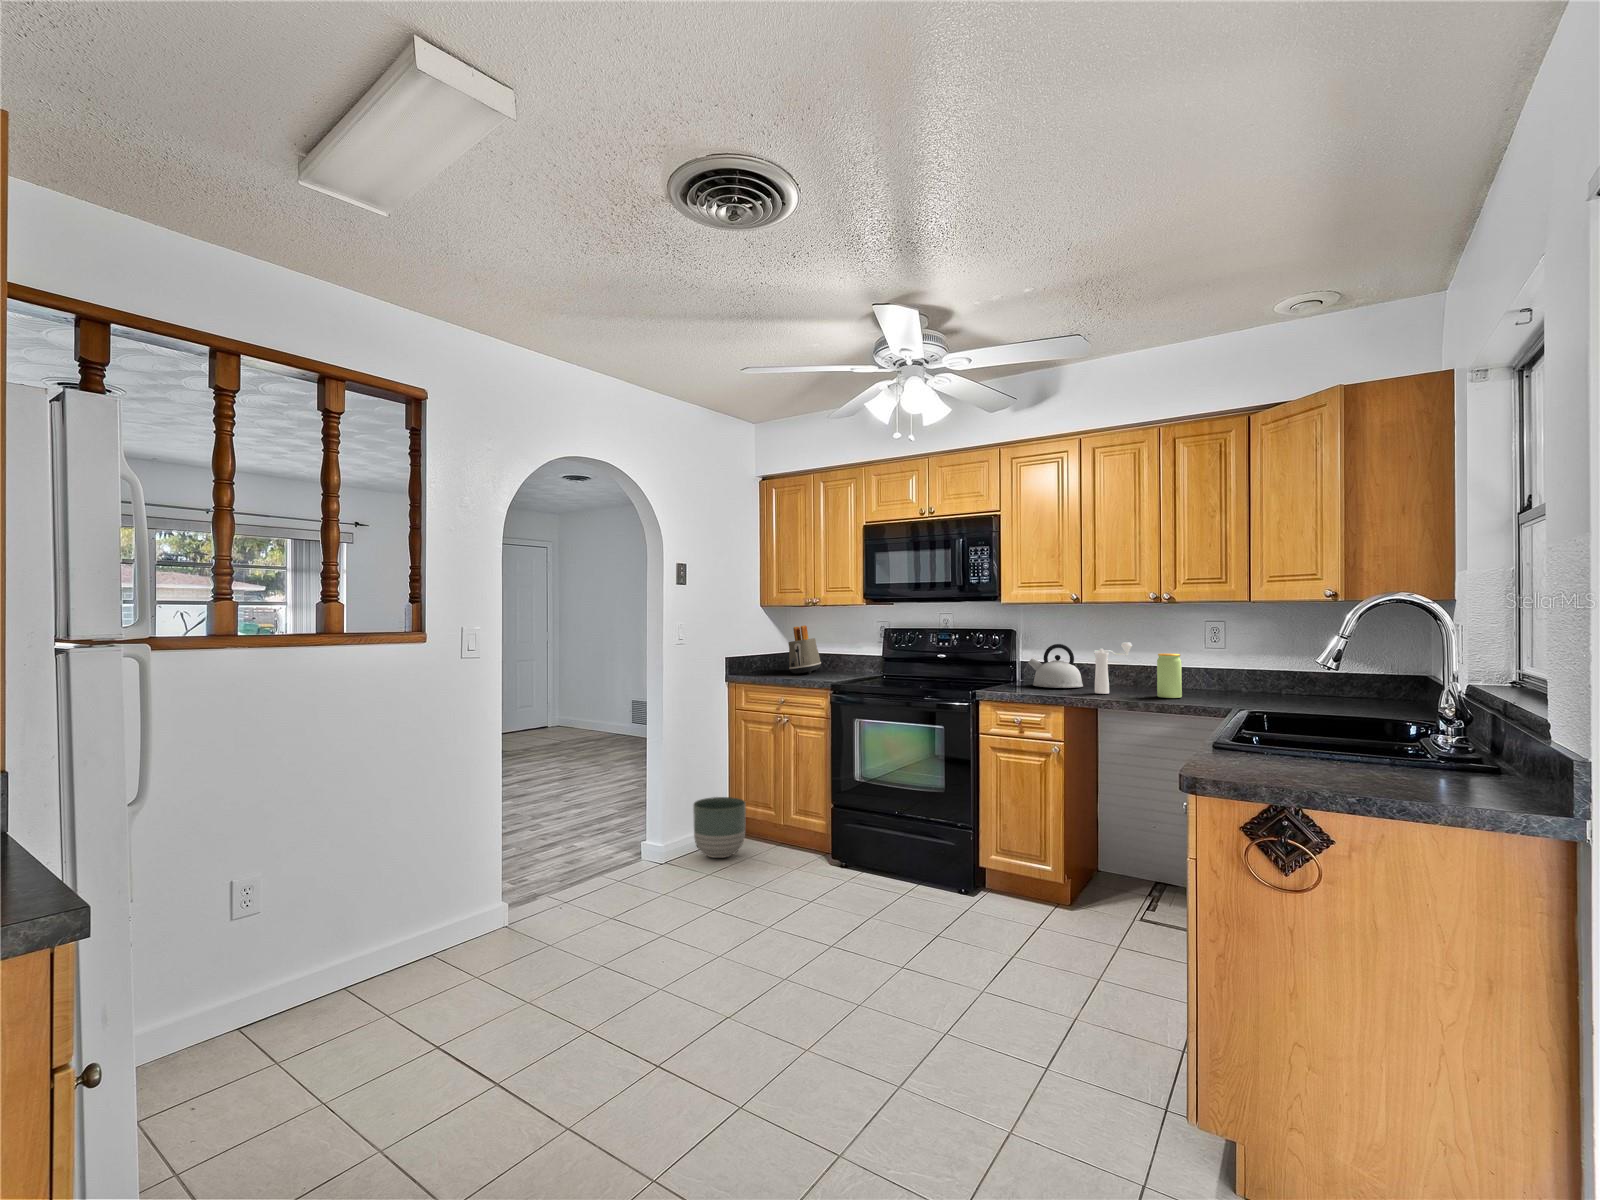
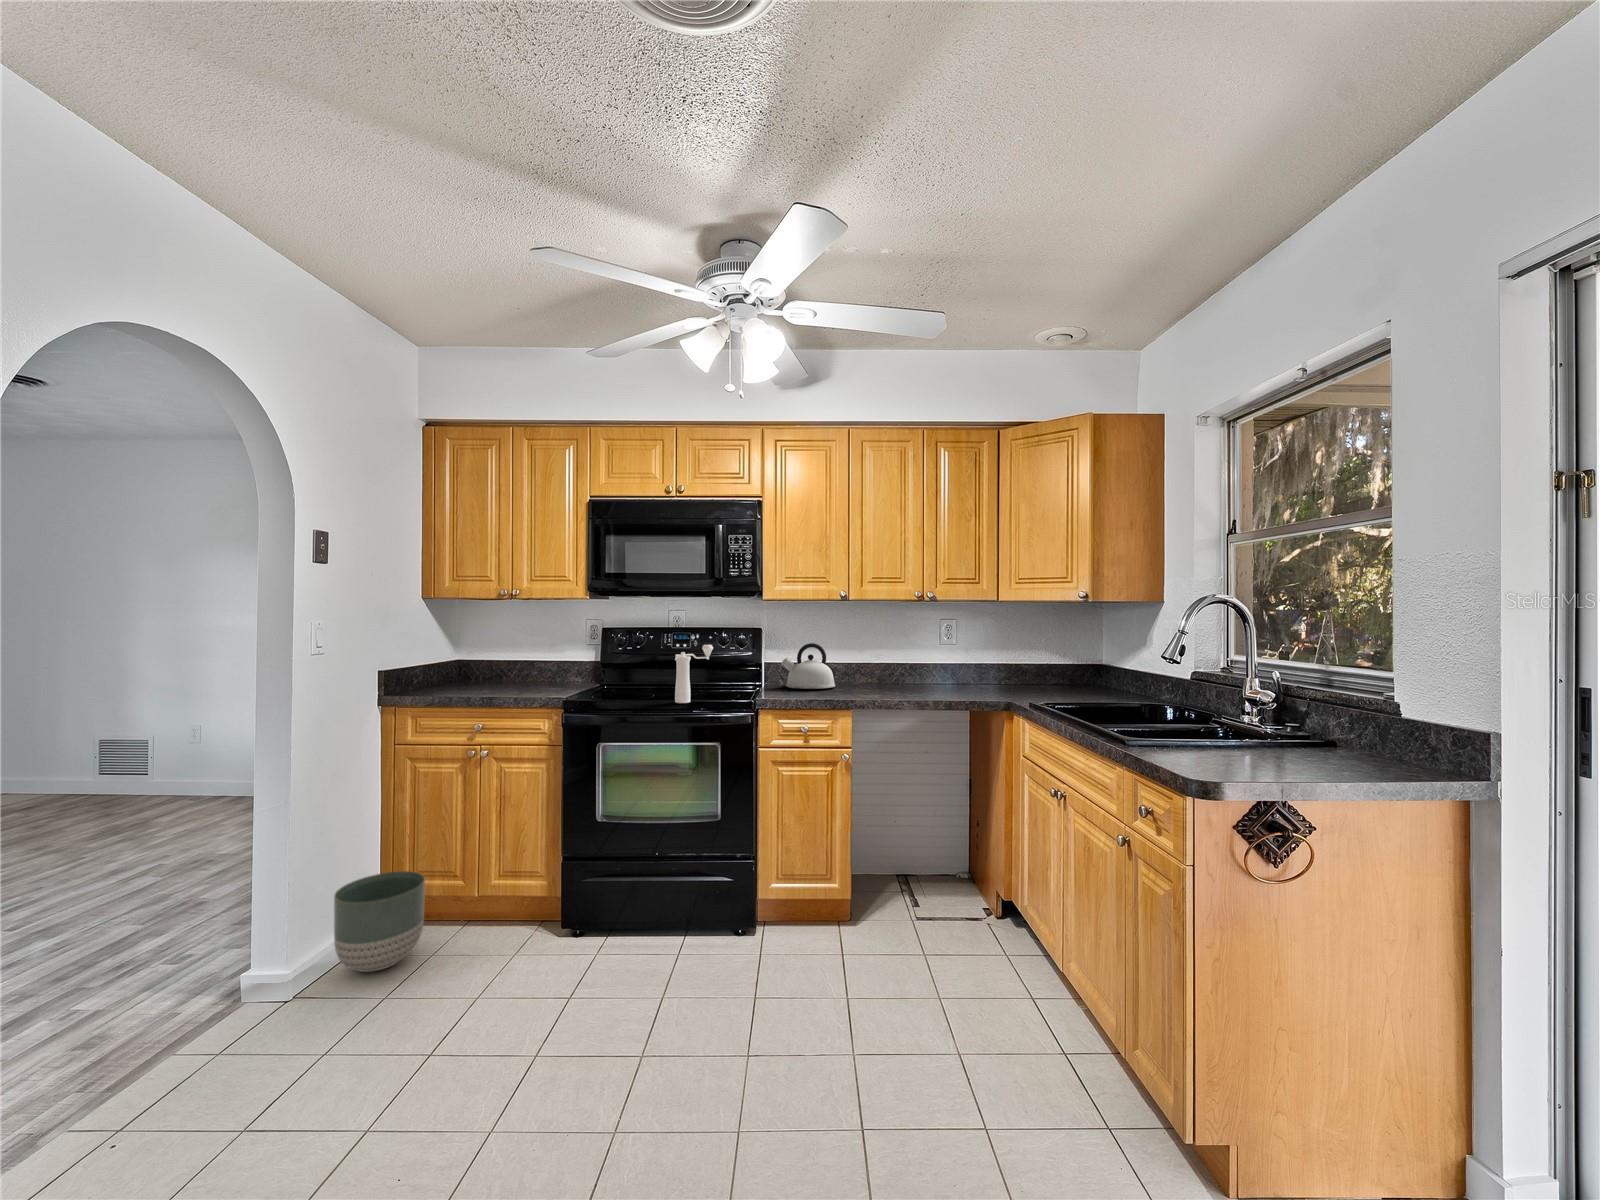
toaster: present [788,625,821,674] -> none [472,626,513,688]
pepper mill: present [1094,642,1132,694] -> present [675,645,713,703]
jar: present [1157,653,1182,698] -> none [919,650,940,693]

